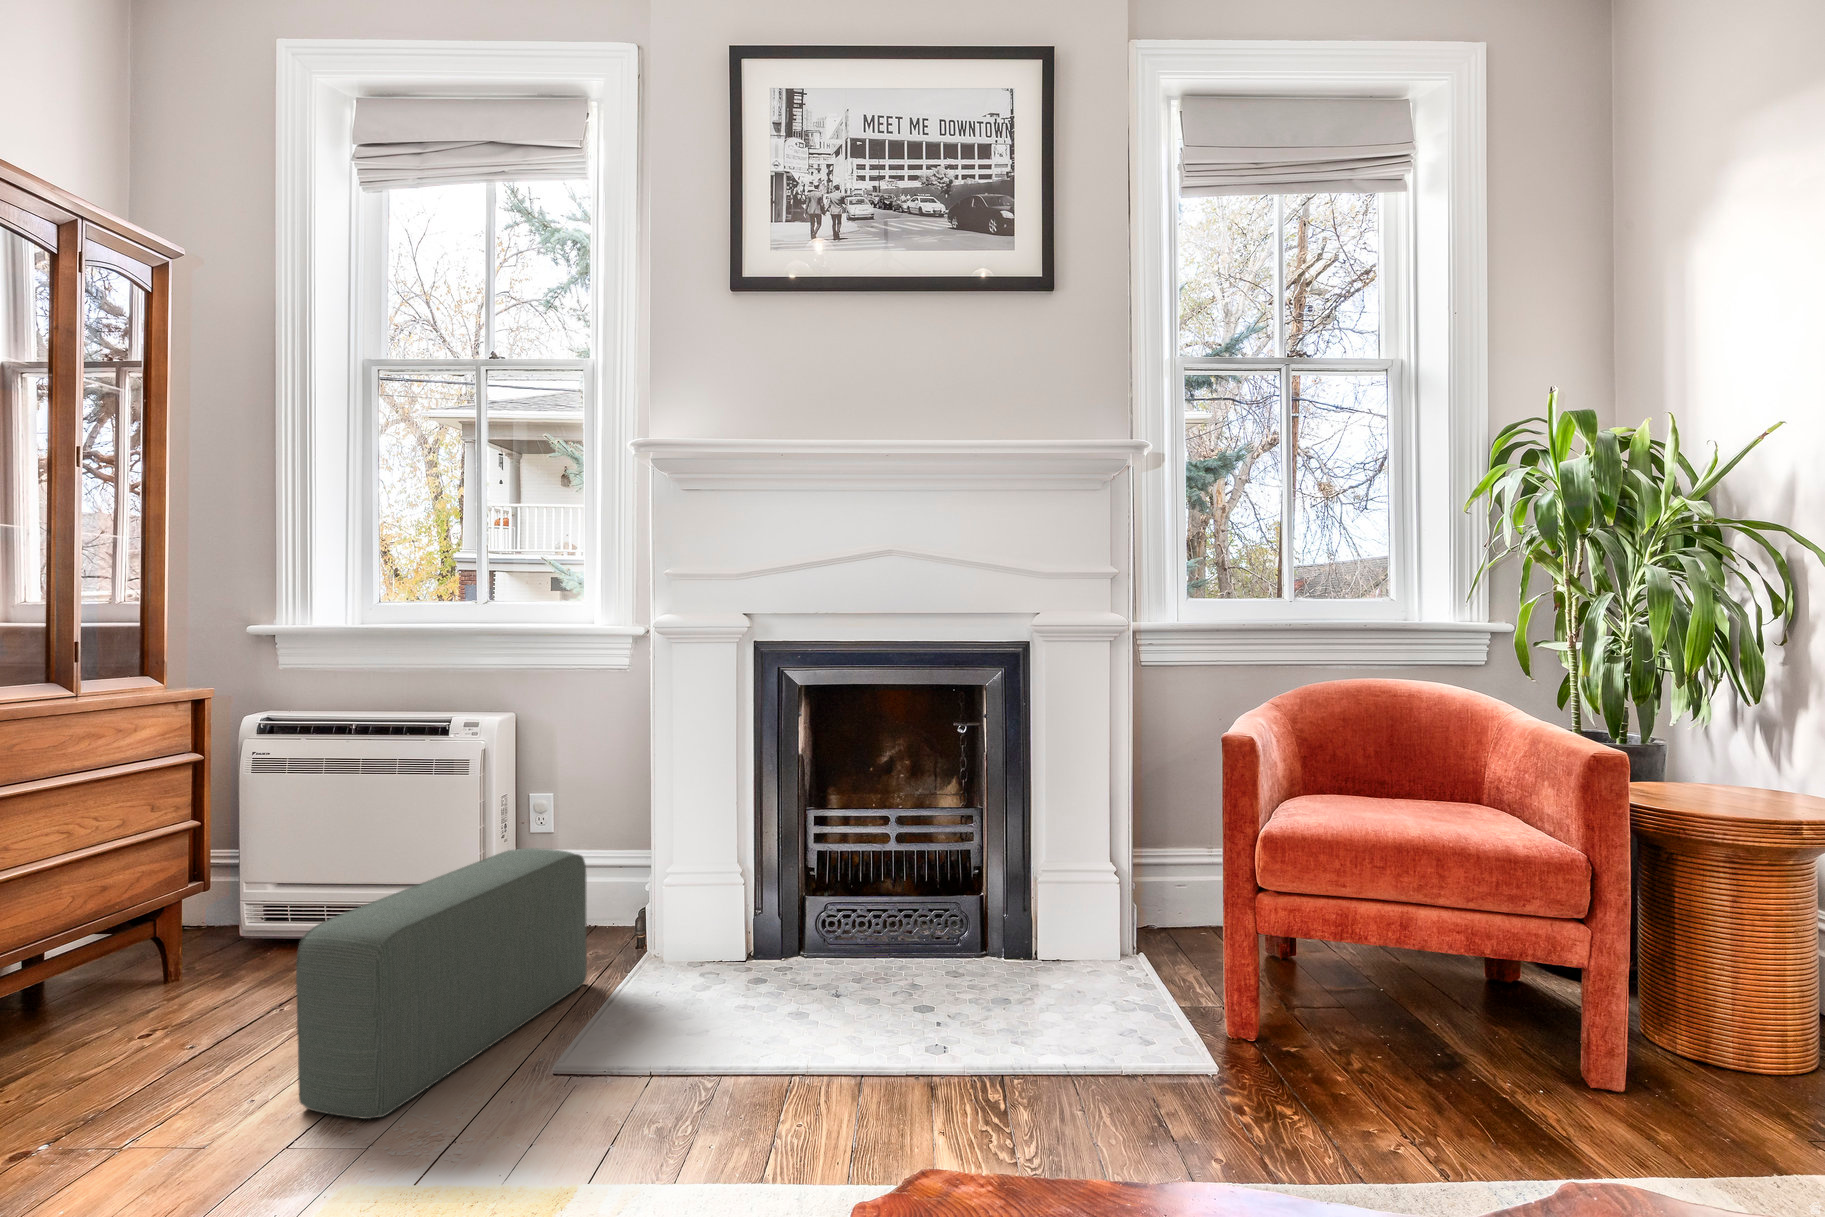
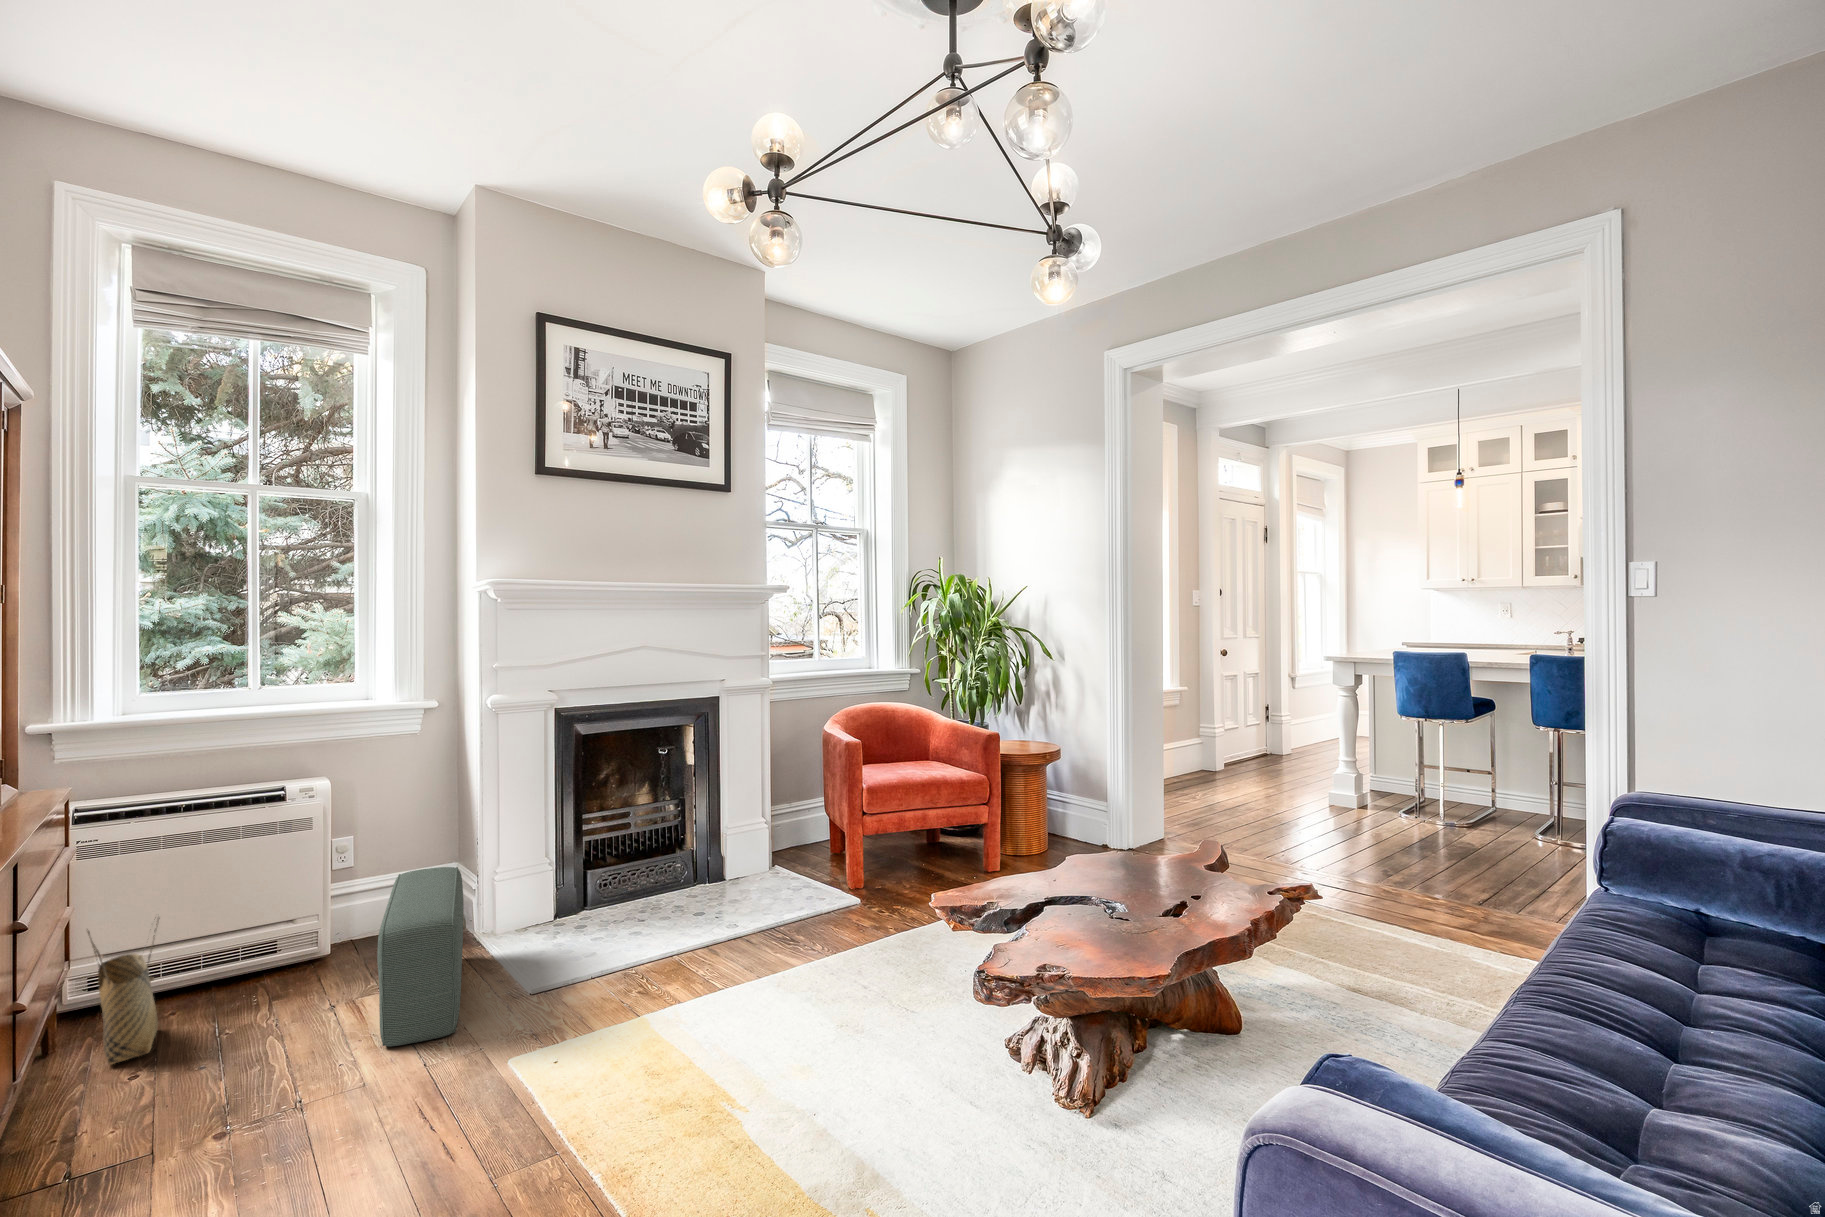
woven basket: none [152,847,259,1018] -> present [87,914,160,1065]

